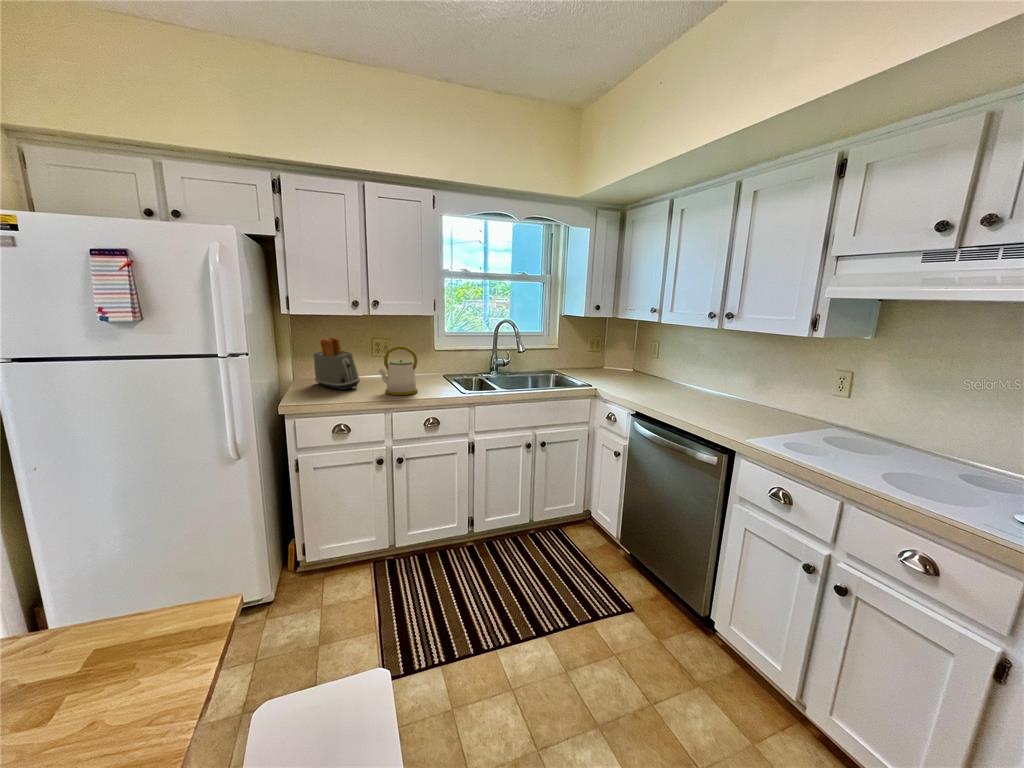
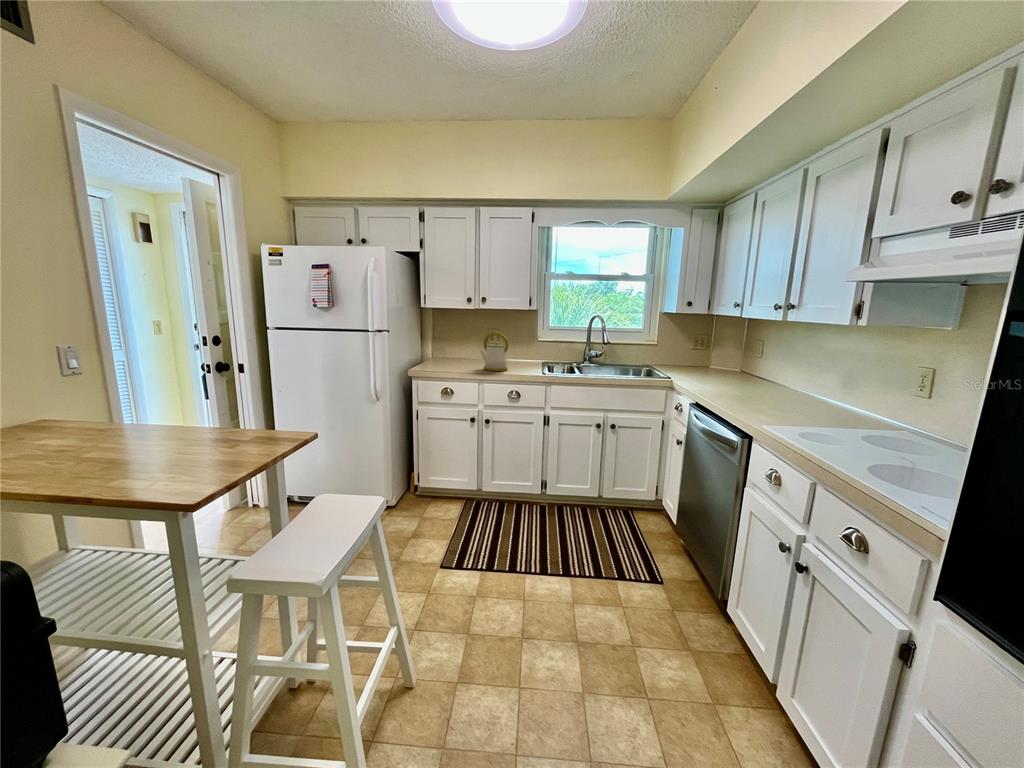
toaster: present [313,337,360,390] -> none [441,326,469,365]

